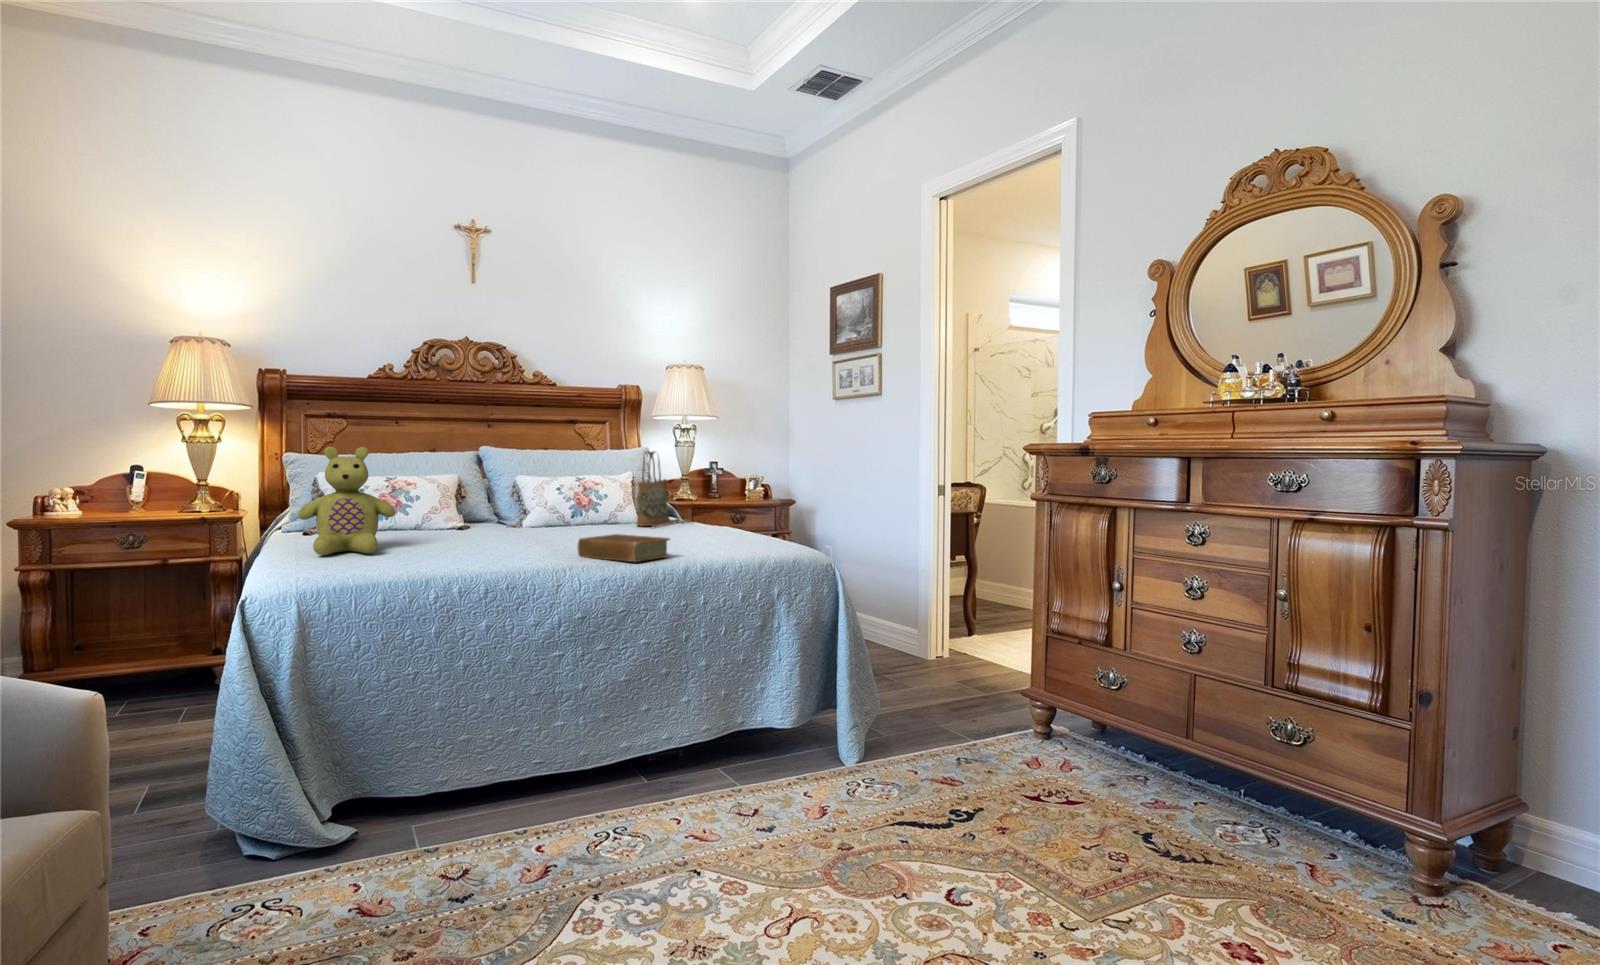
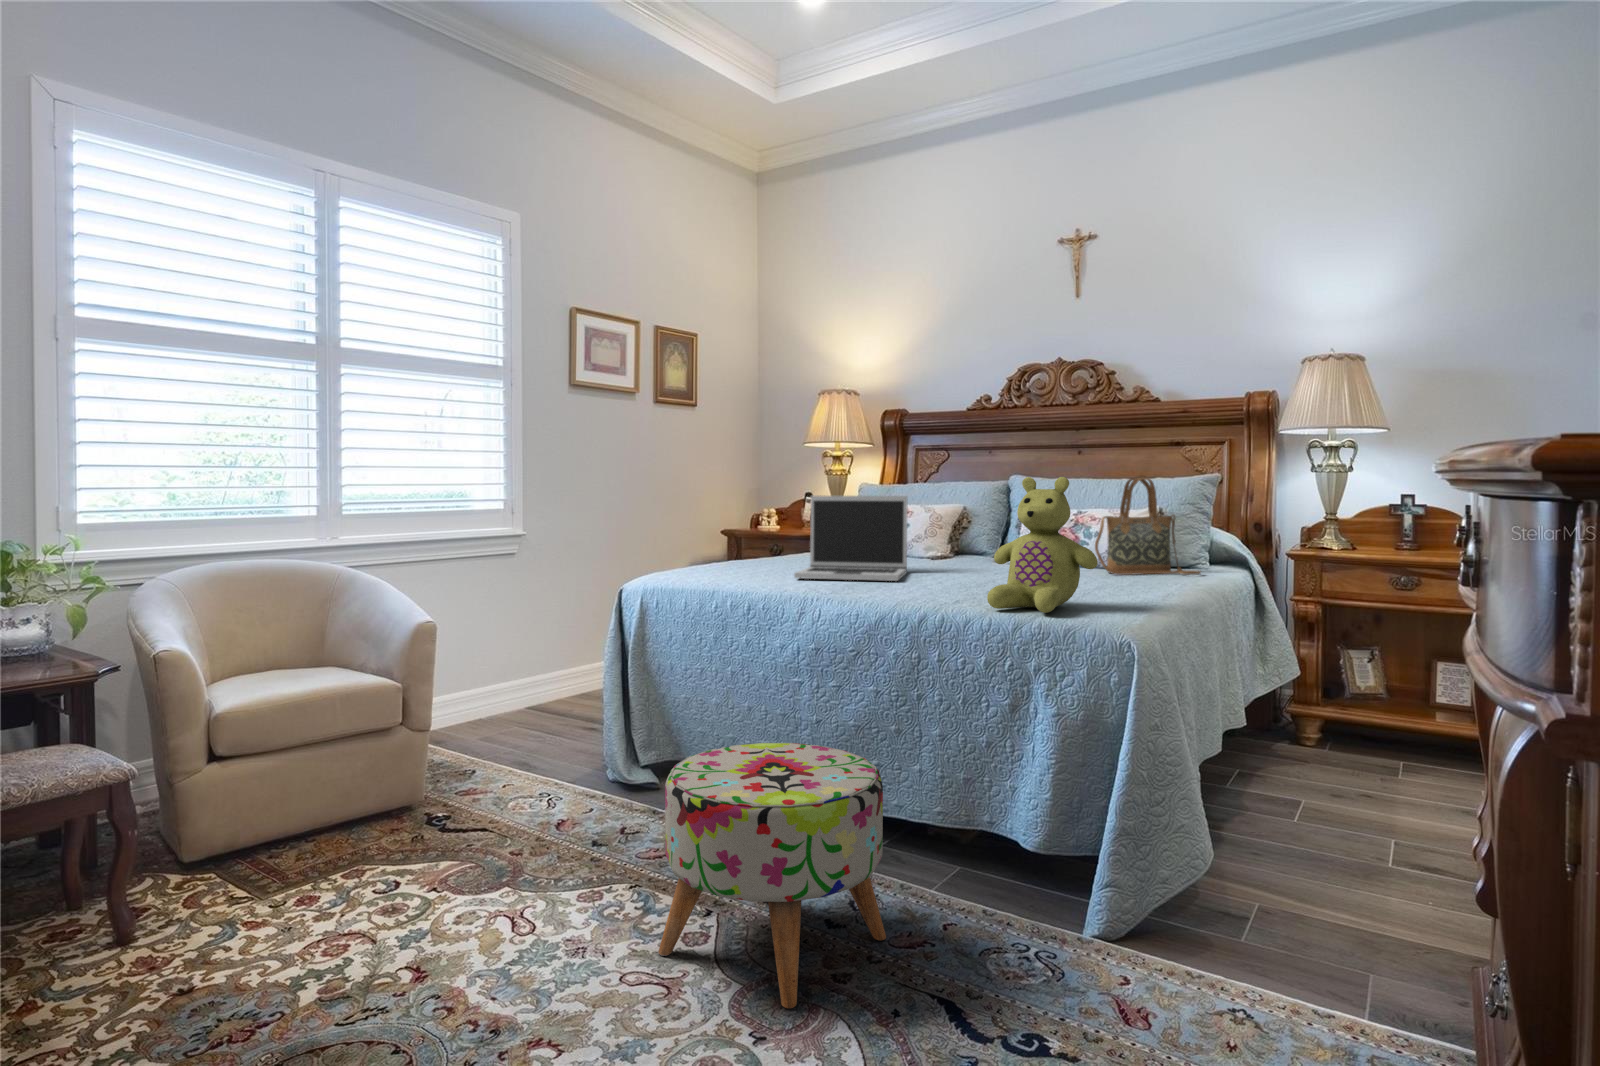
stuffed bear: present [298,447,395,555] -> present [987,477,1098,613]
laptop: none [422,470,558,559] -> present [794,495,908,581]
book: present [577,534,670,562] -> none [880,569,946,599]
ottoman: none [673,682,856,897] -> present [658,743,886,1008]

